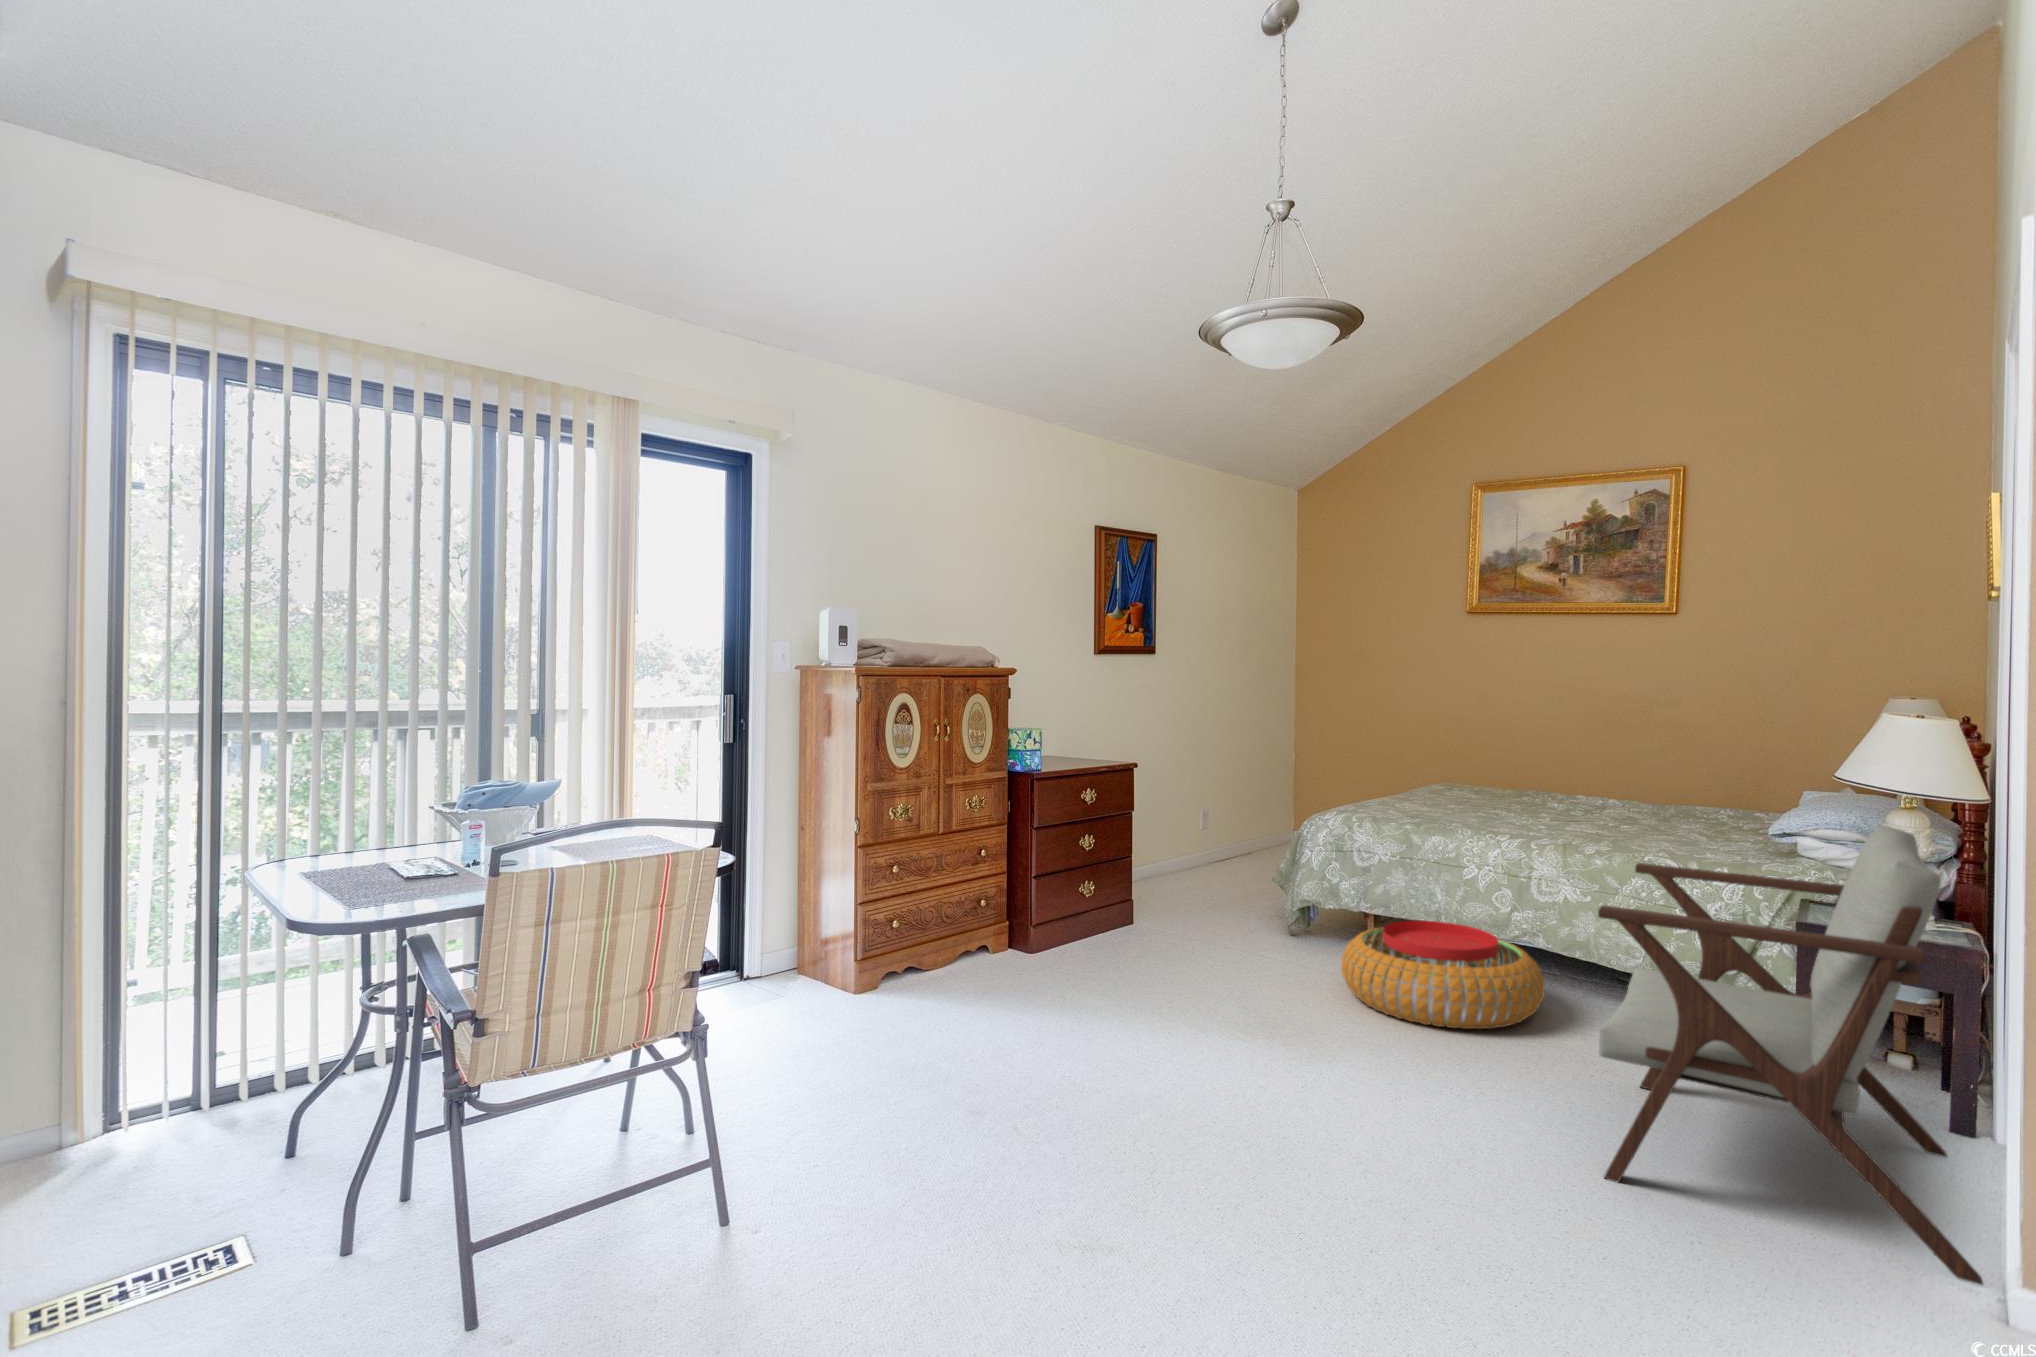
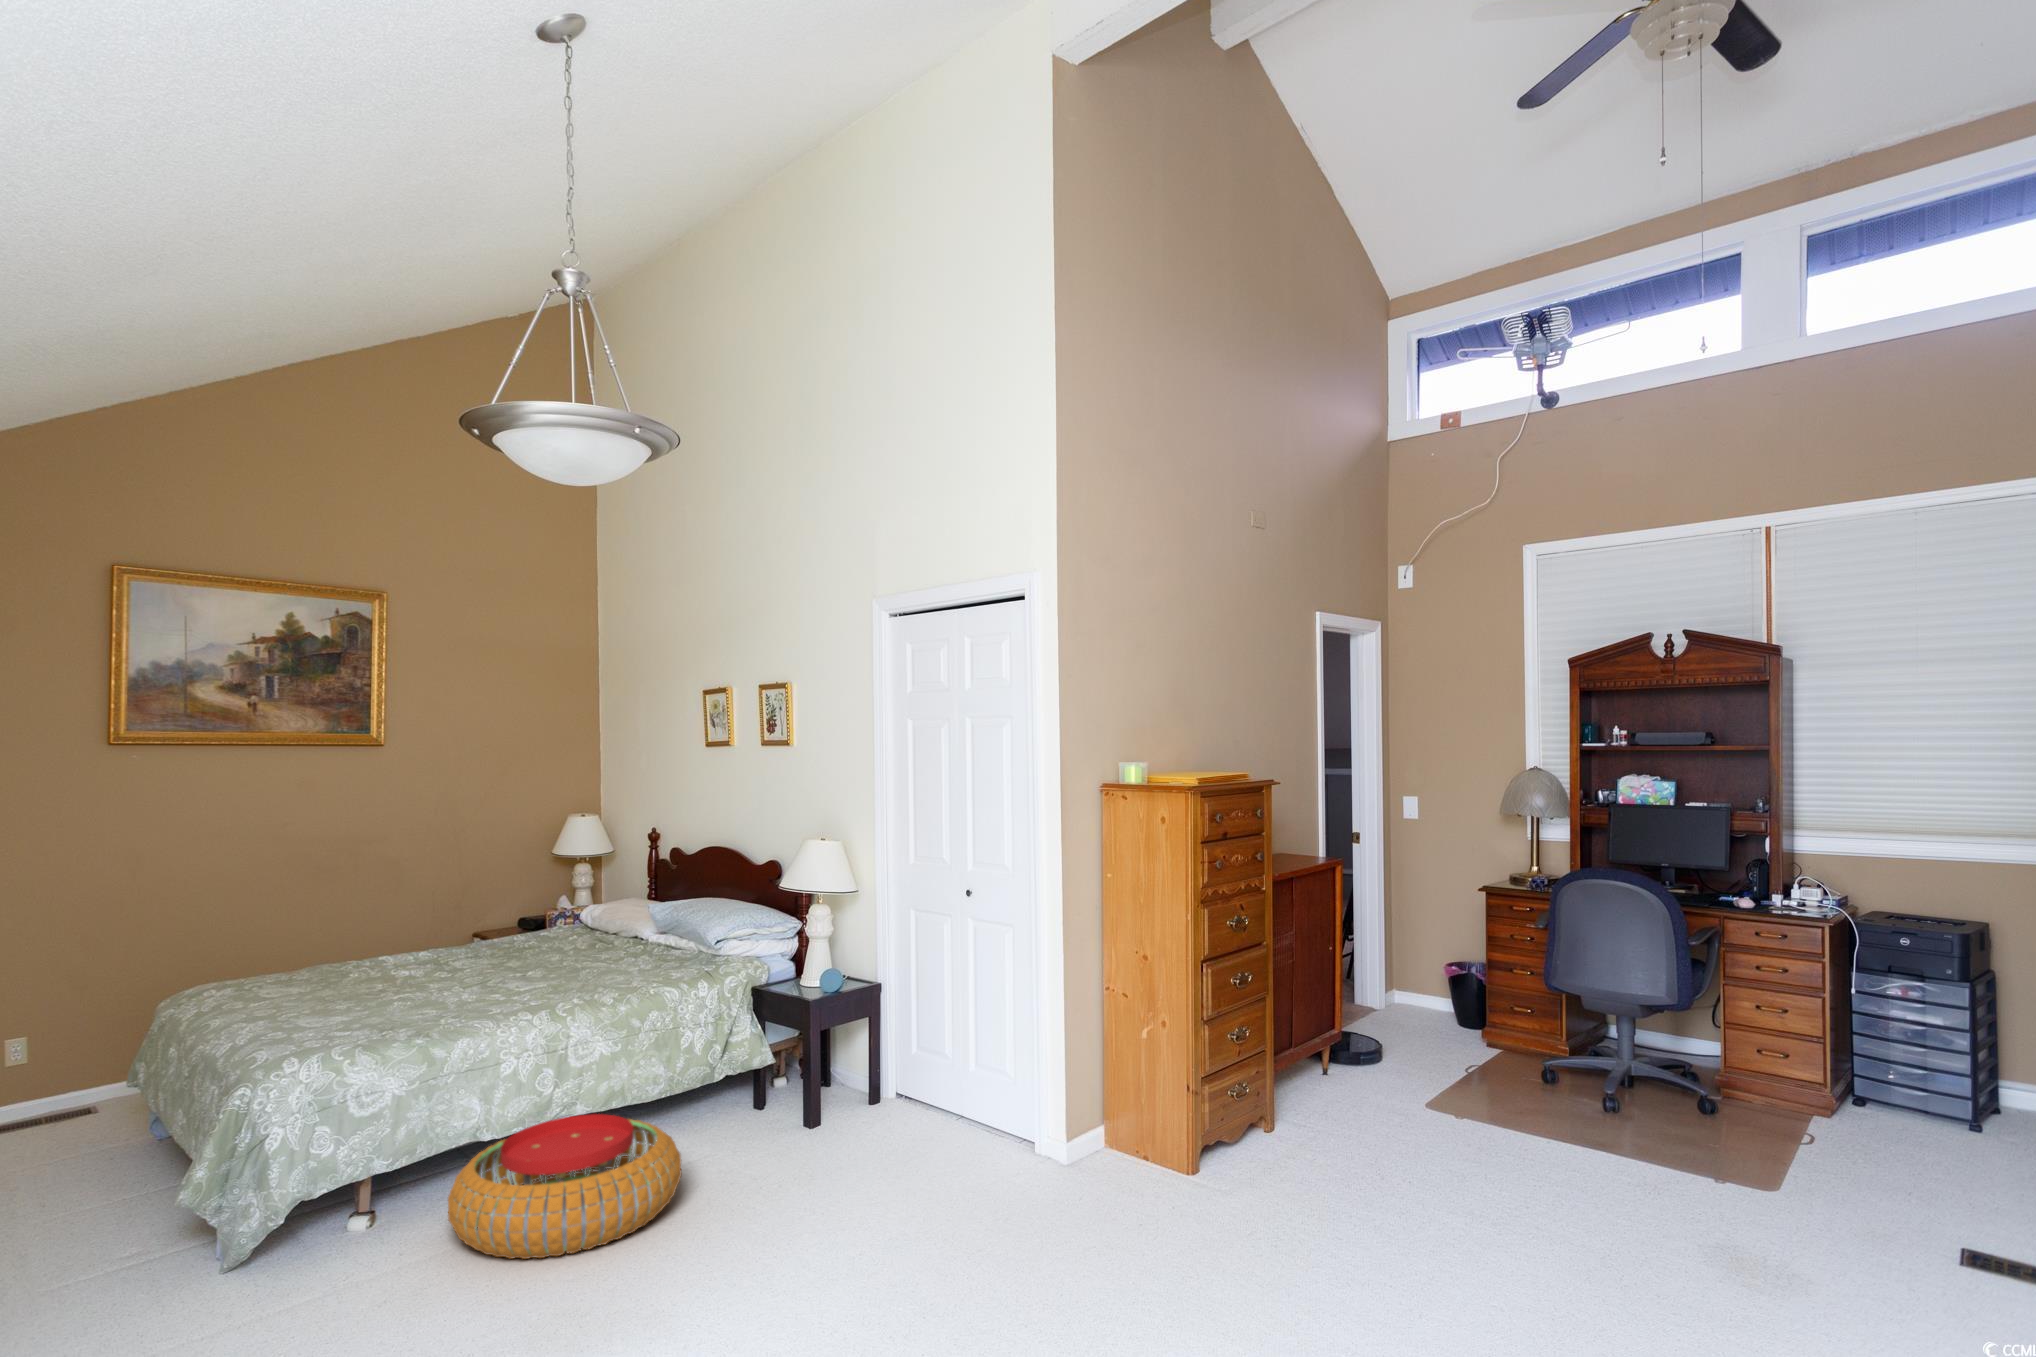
lounge chair: present [1598,825,1983,1285] -> none [797,905,1076,1214]

